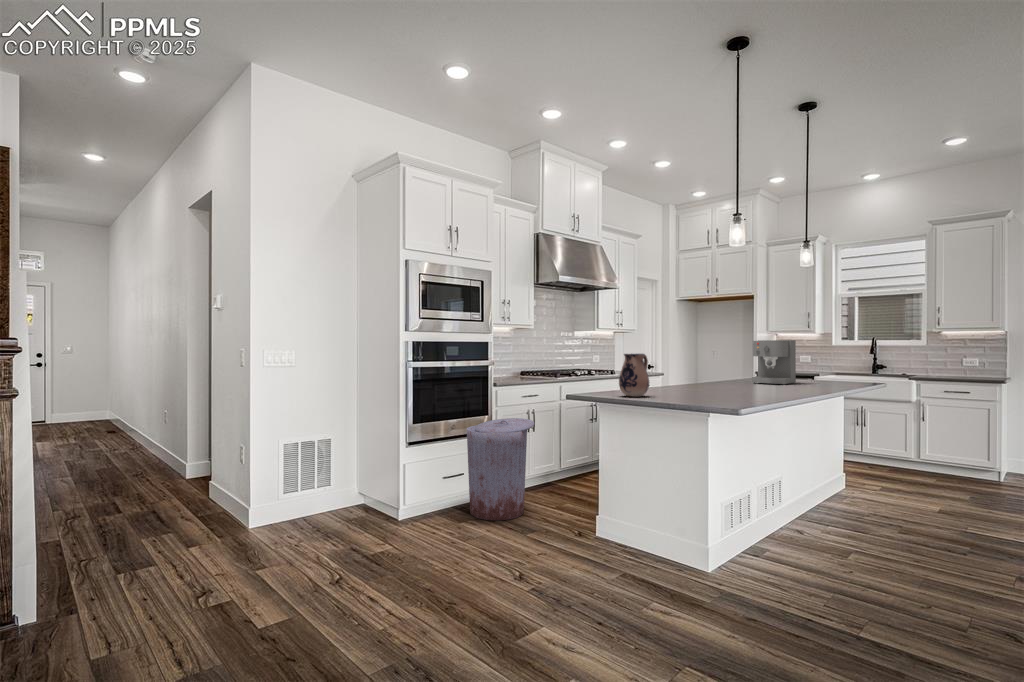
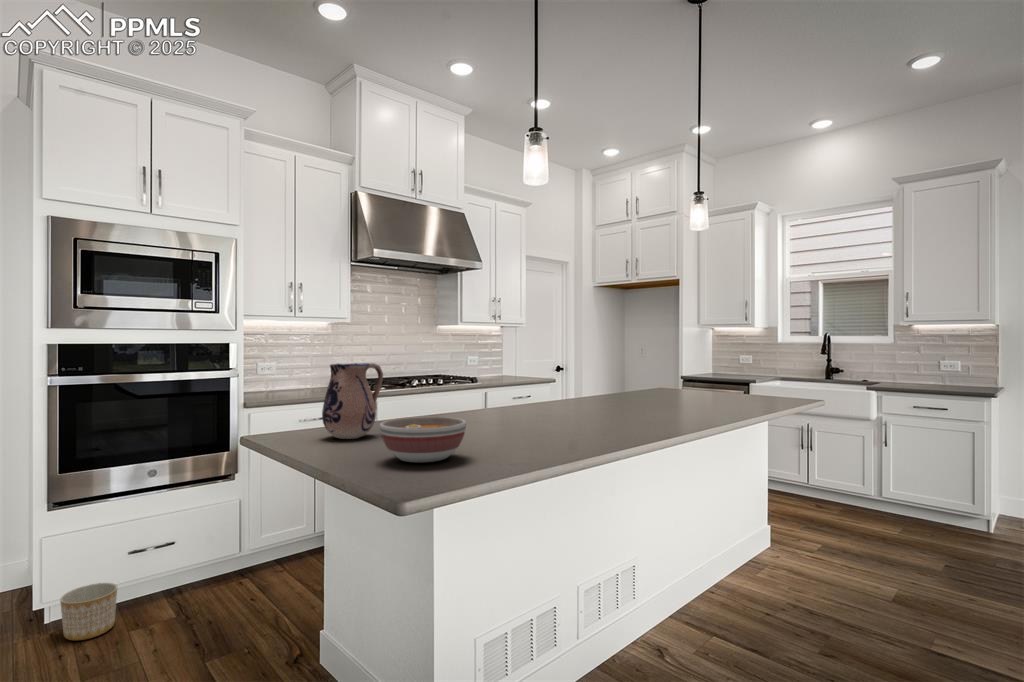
coffee maker: present [752,340,796,385] -> none [629,338,692,404]
bowl: none [689,381,736,402] -> present [380,416,466,462]
trash can: present [467,418,534,520] -> none [163,456,283,624]
planter: none [420,494,449,526] -> present [60,583,117,641]

